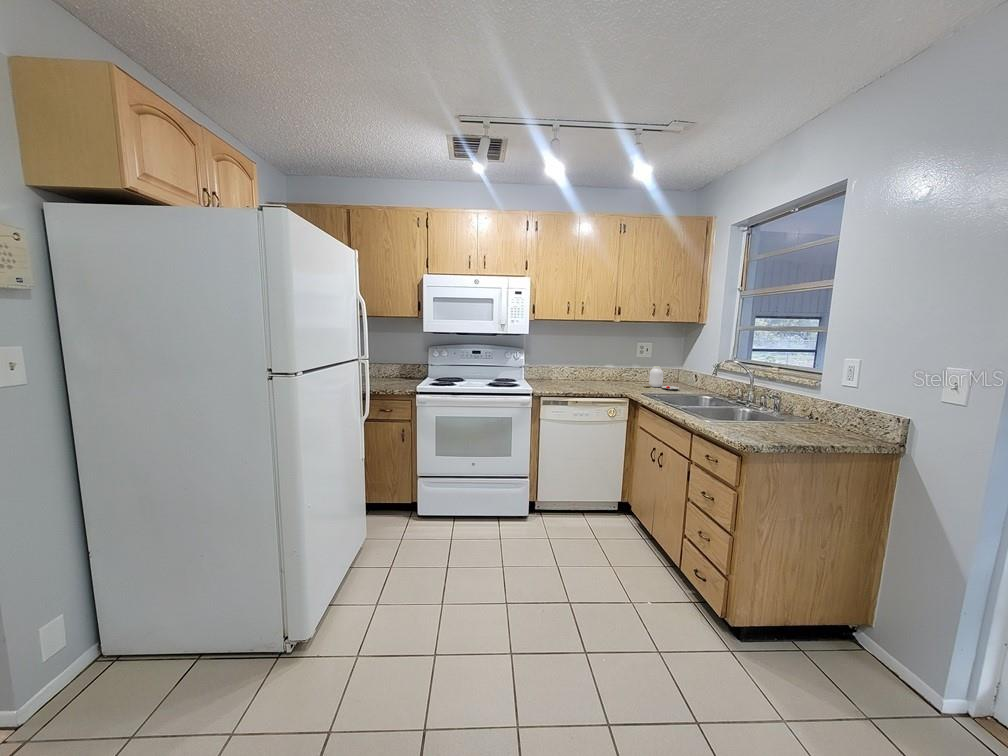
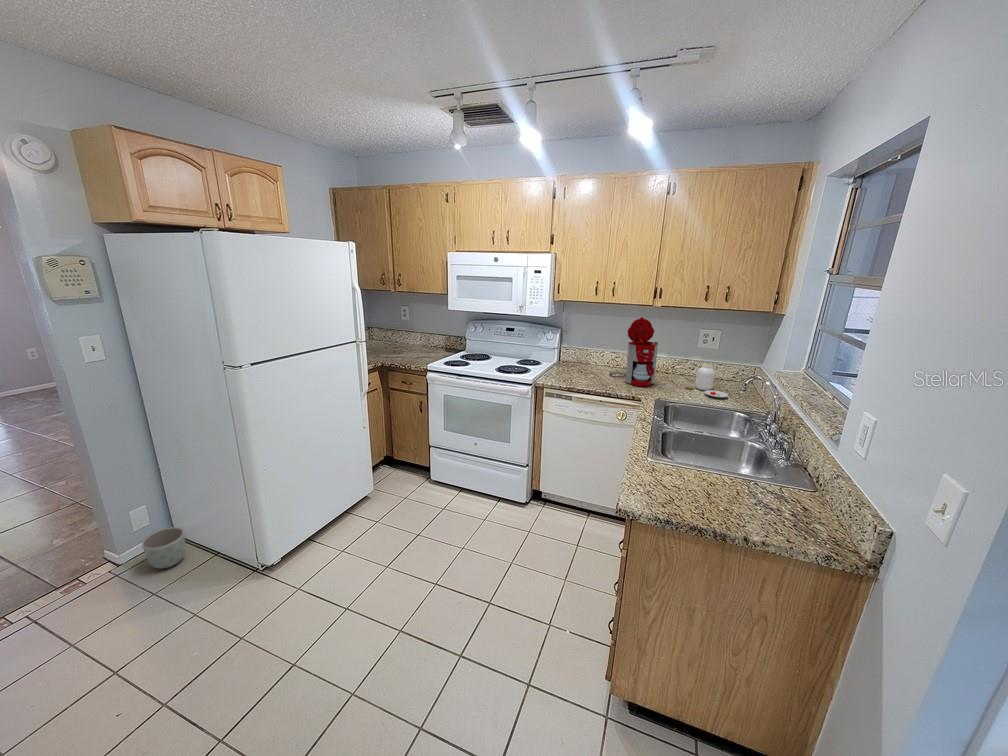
coffee maker: none [579,331,624,388] -> present [609,317,658,386]
planter: none [74,636,144,708] -> present [142,527,186,569]

